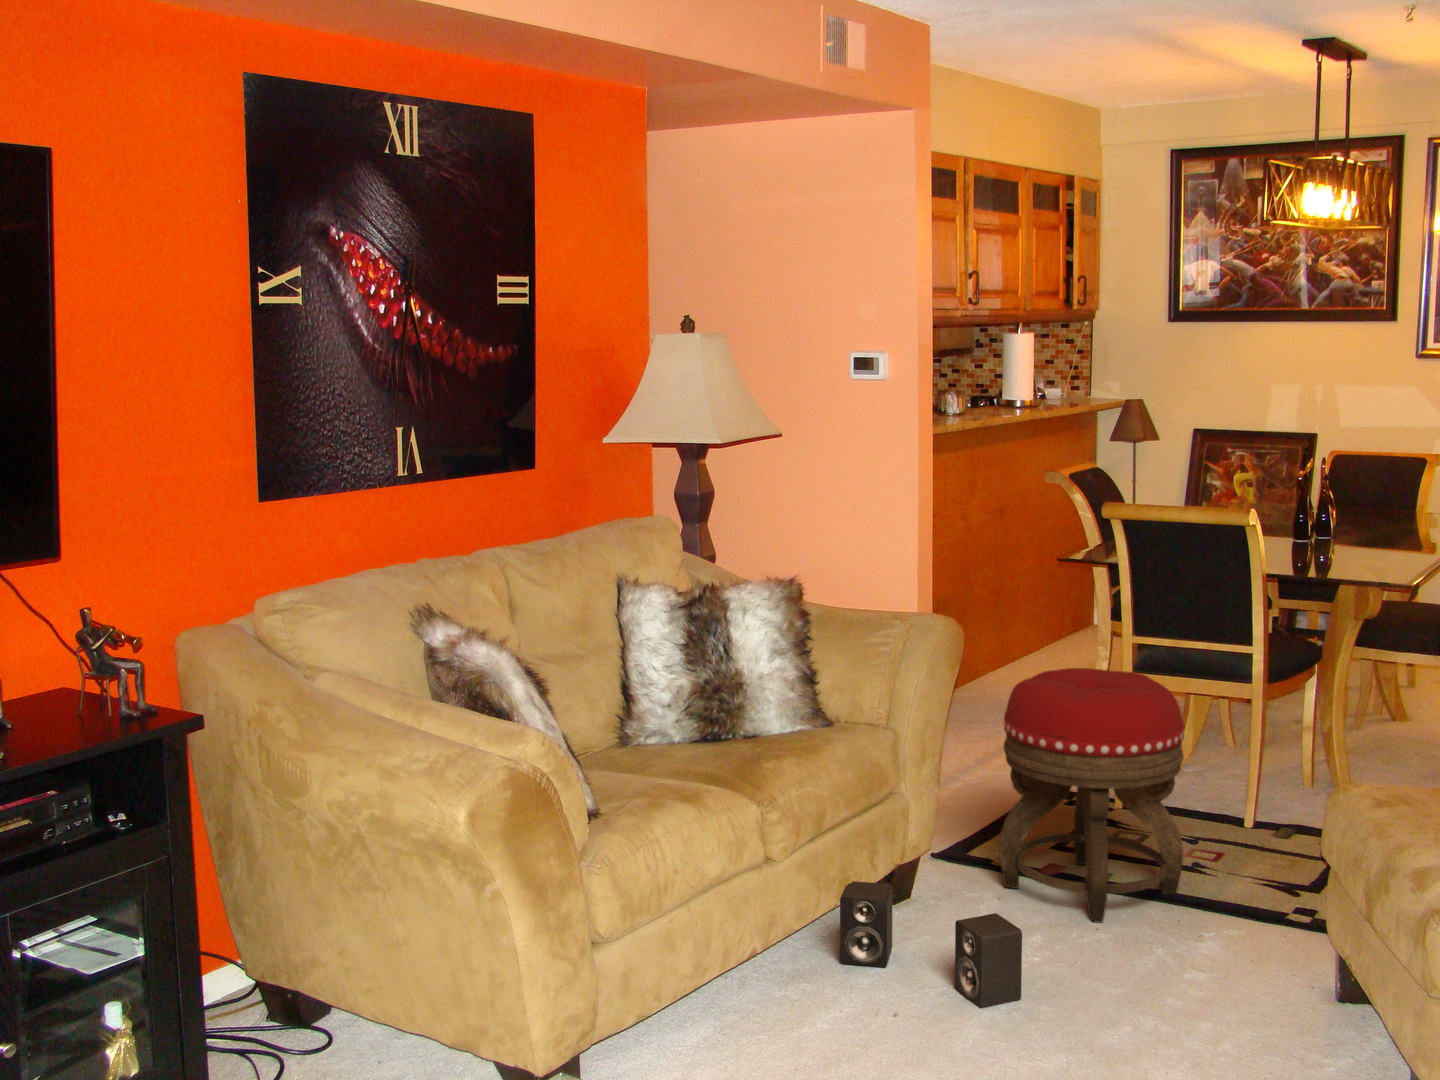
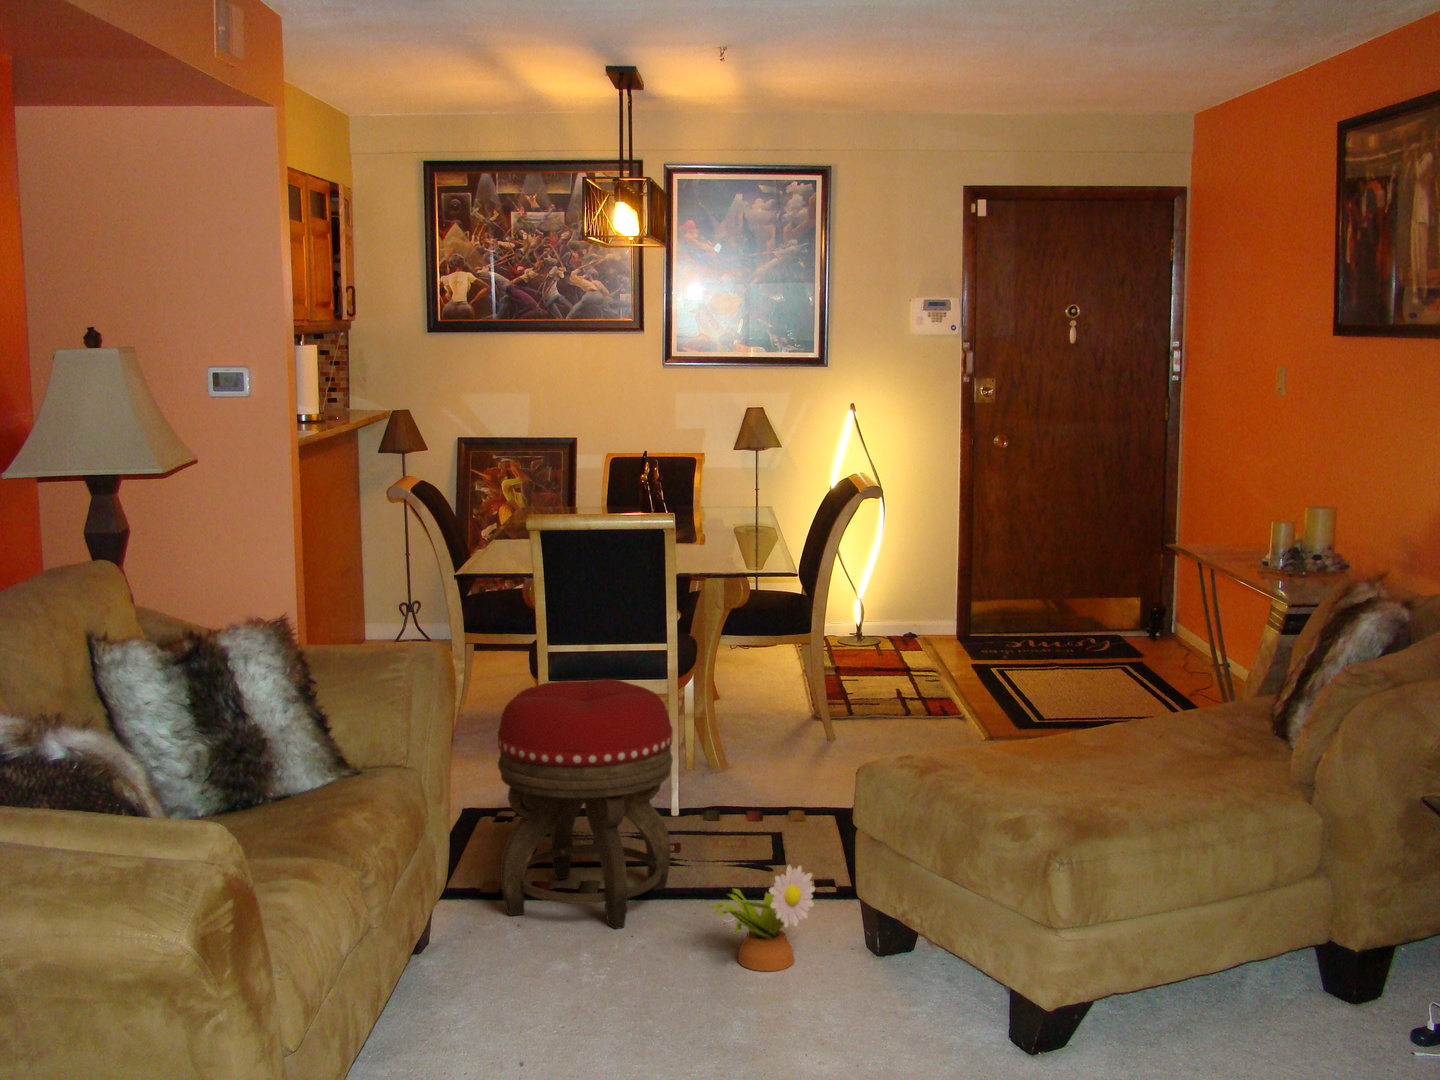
speaker: present [840,881,1022,1008] -> none [401,930,612,1032]
decorative plant: none [1164,891,1287,1001] -> present [712,865,815,971]

